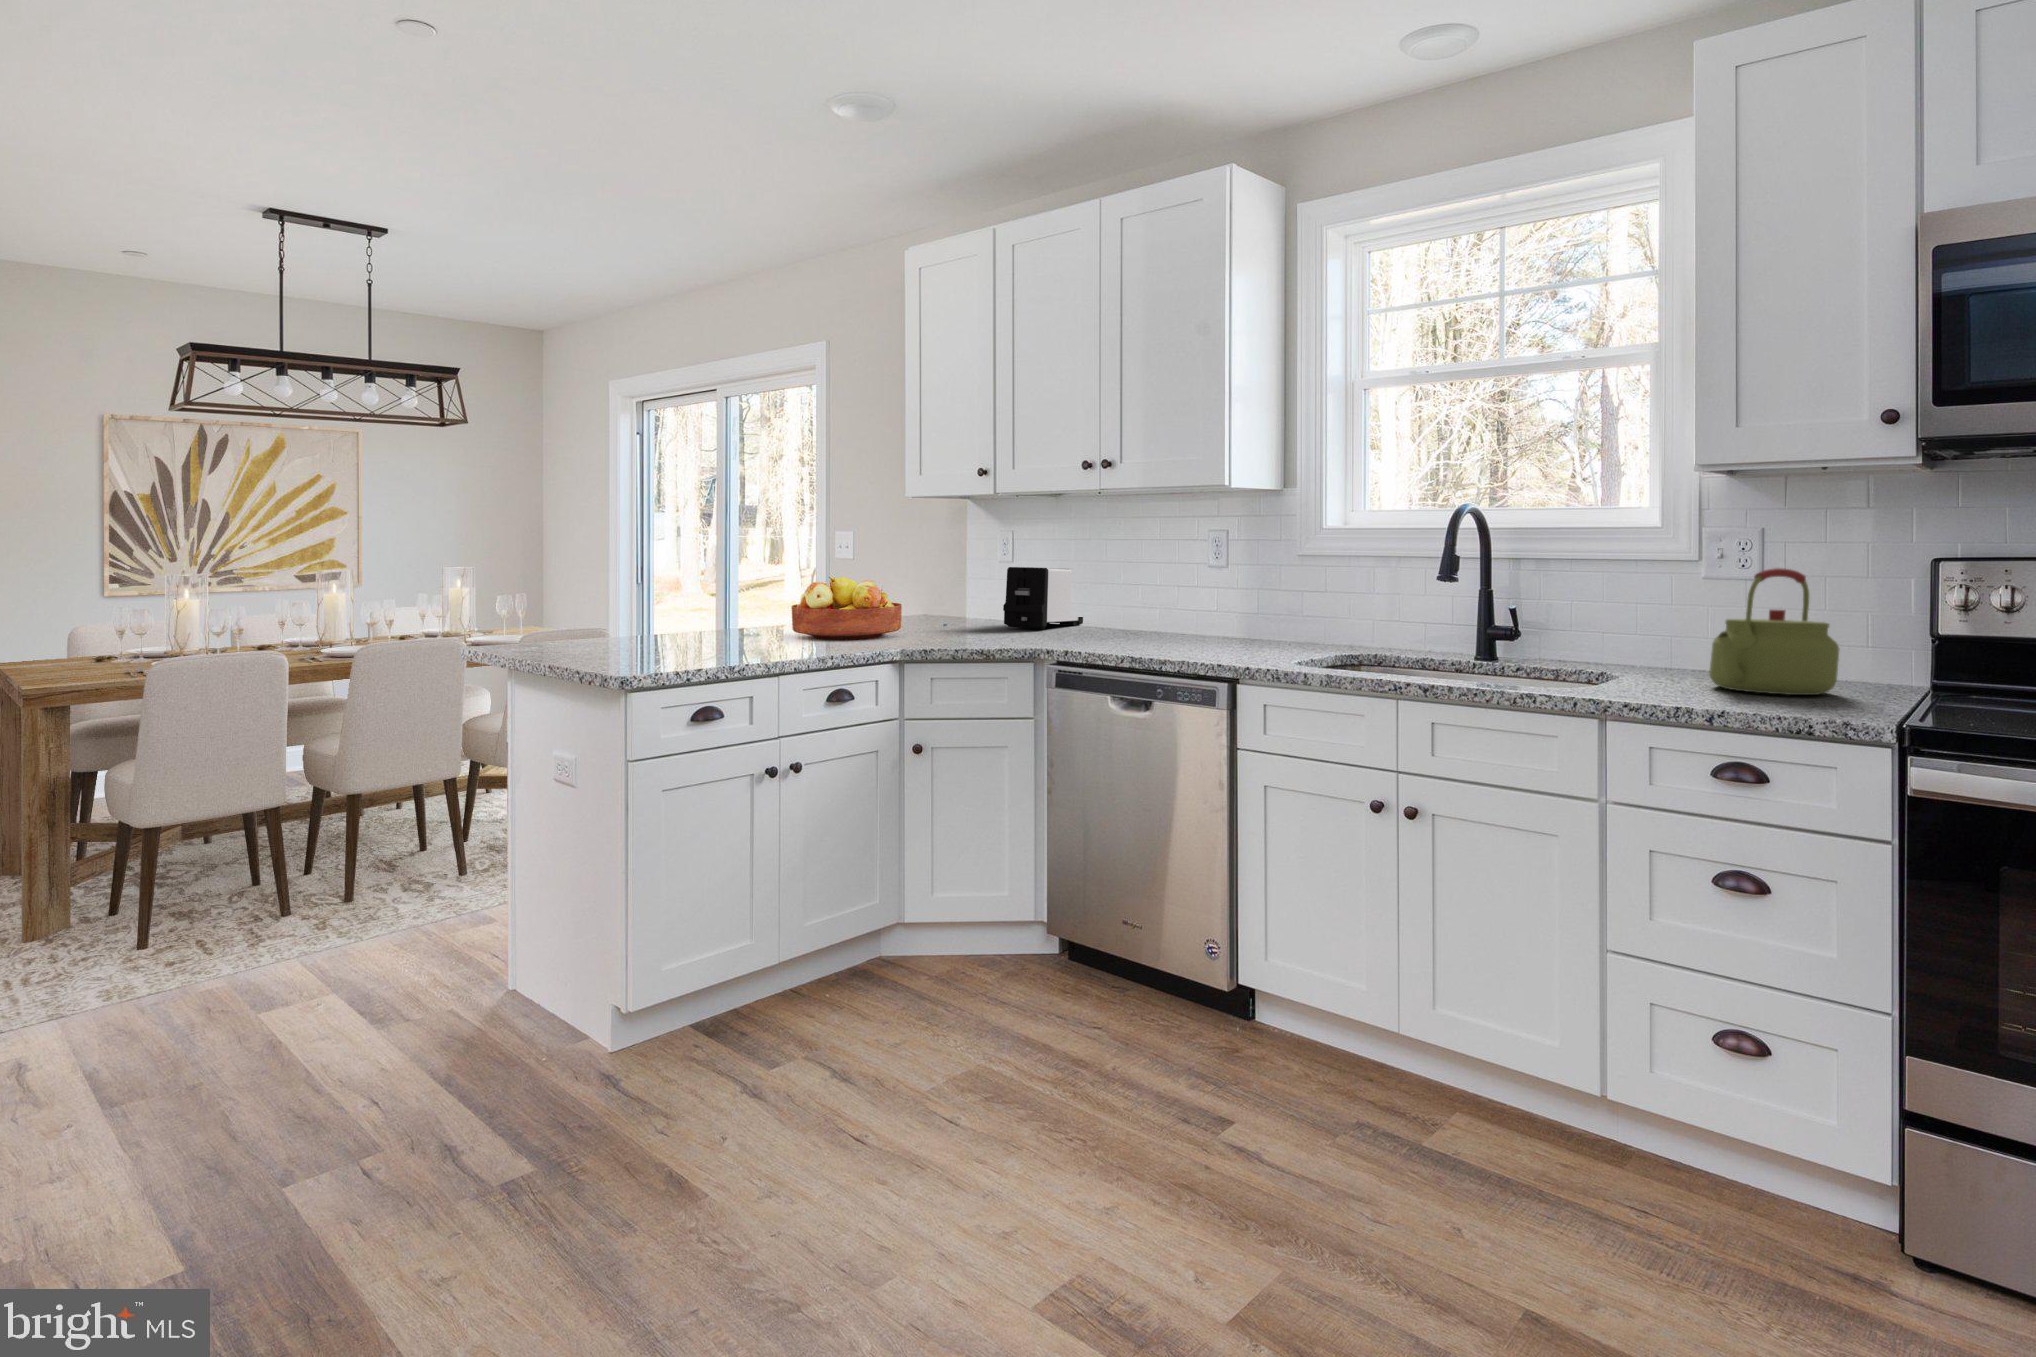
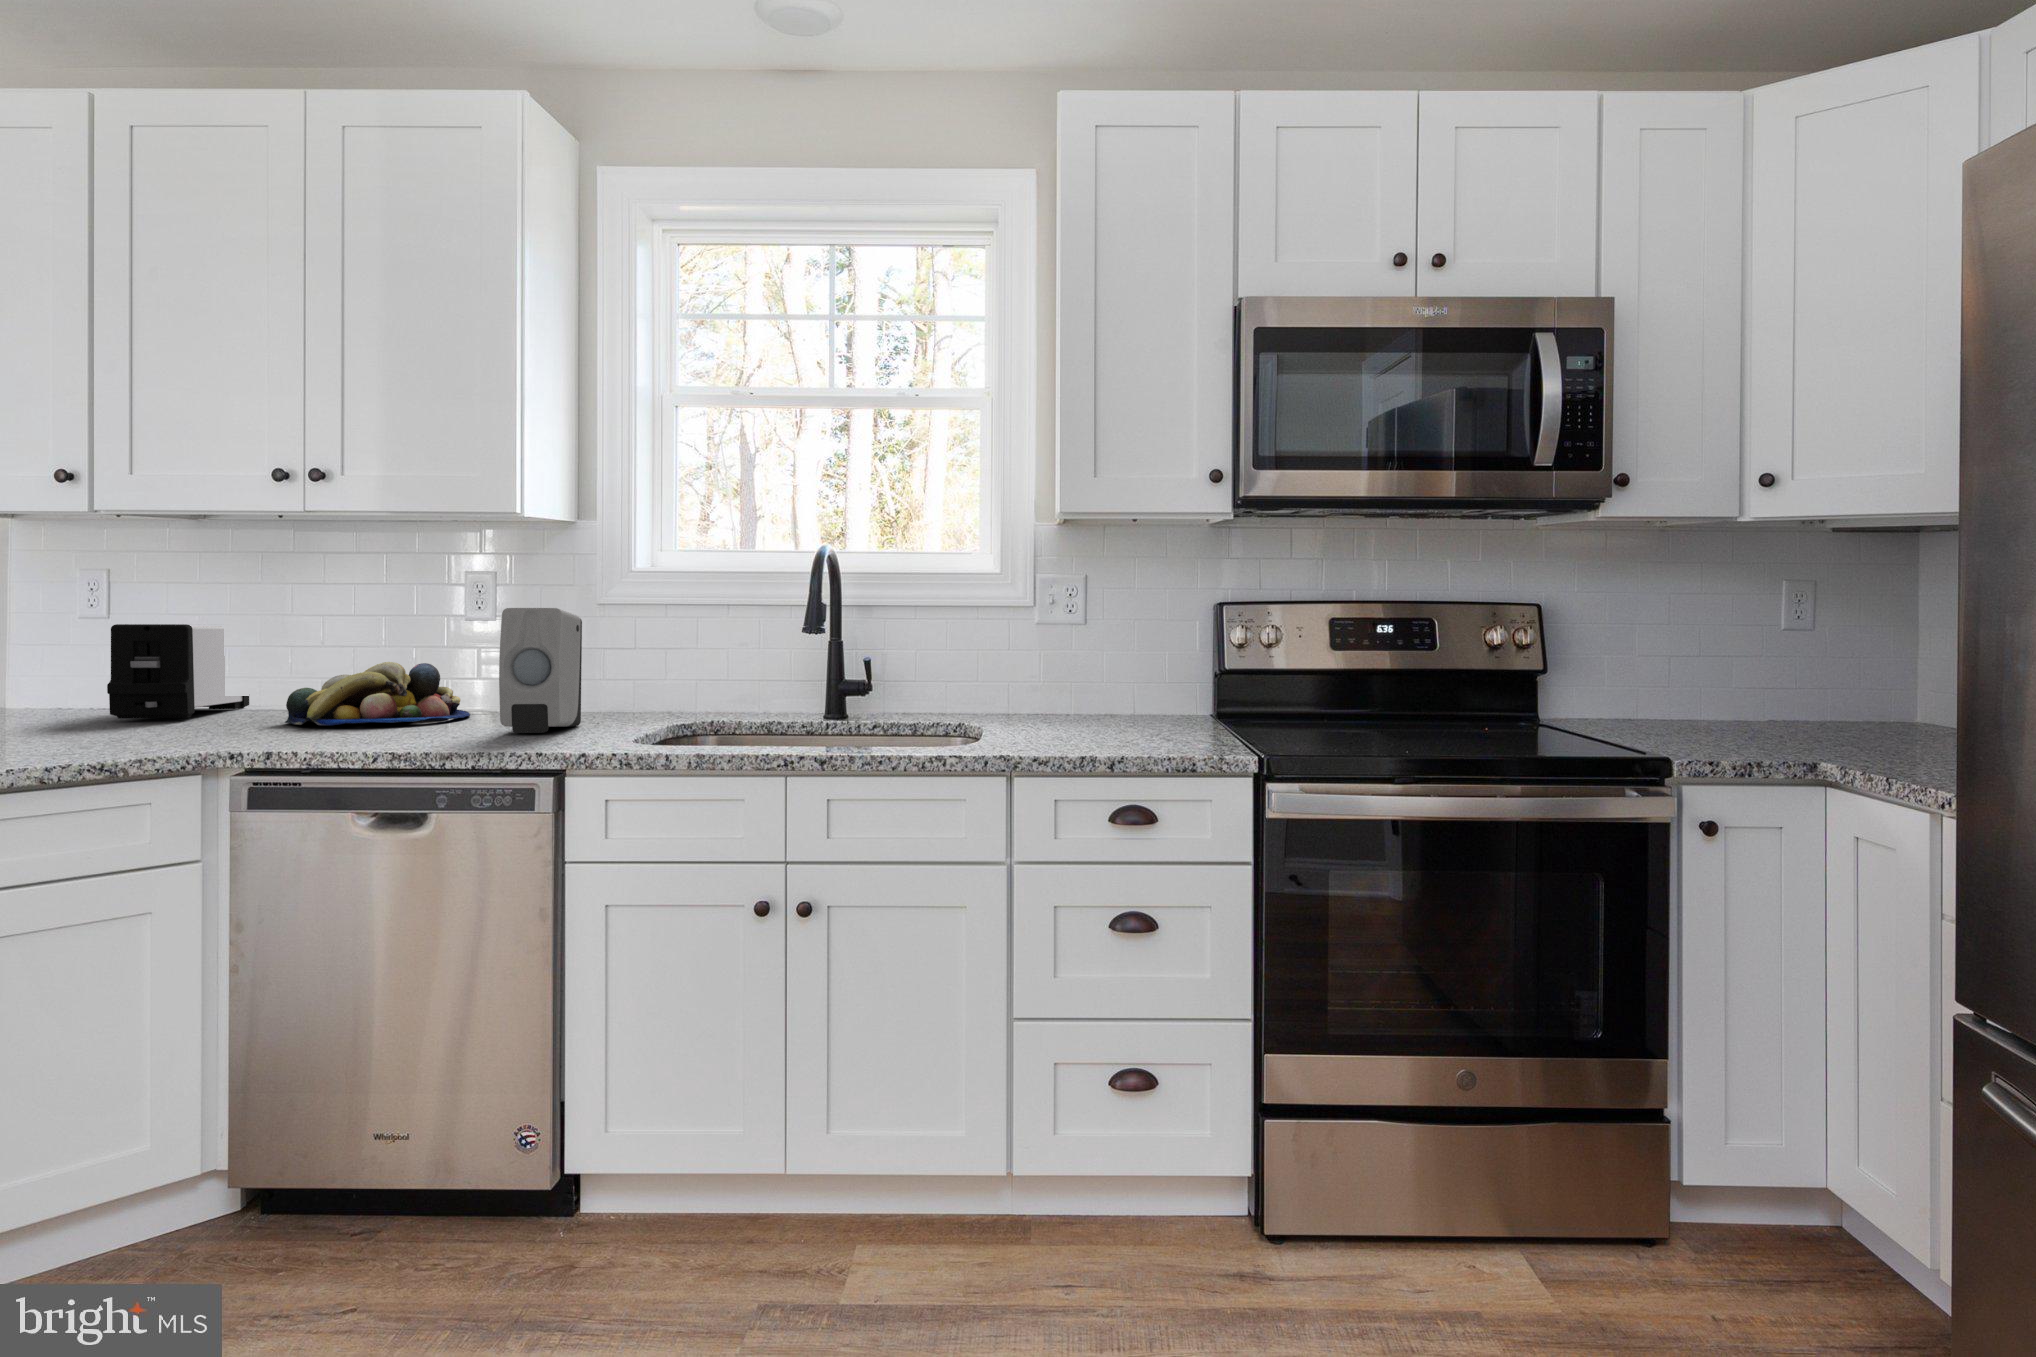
soap dispenser: none [1210,559,1278,652] -> present [499,608,582,733]
kettle: present [1709,568,1839,695] -> none [1069,611,1172,734]
fruit bowl: none [1090,597,1207,640] -> present [285,662,470,725]

